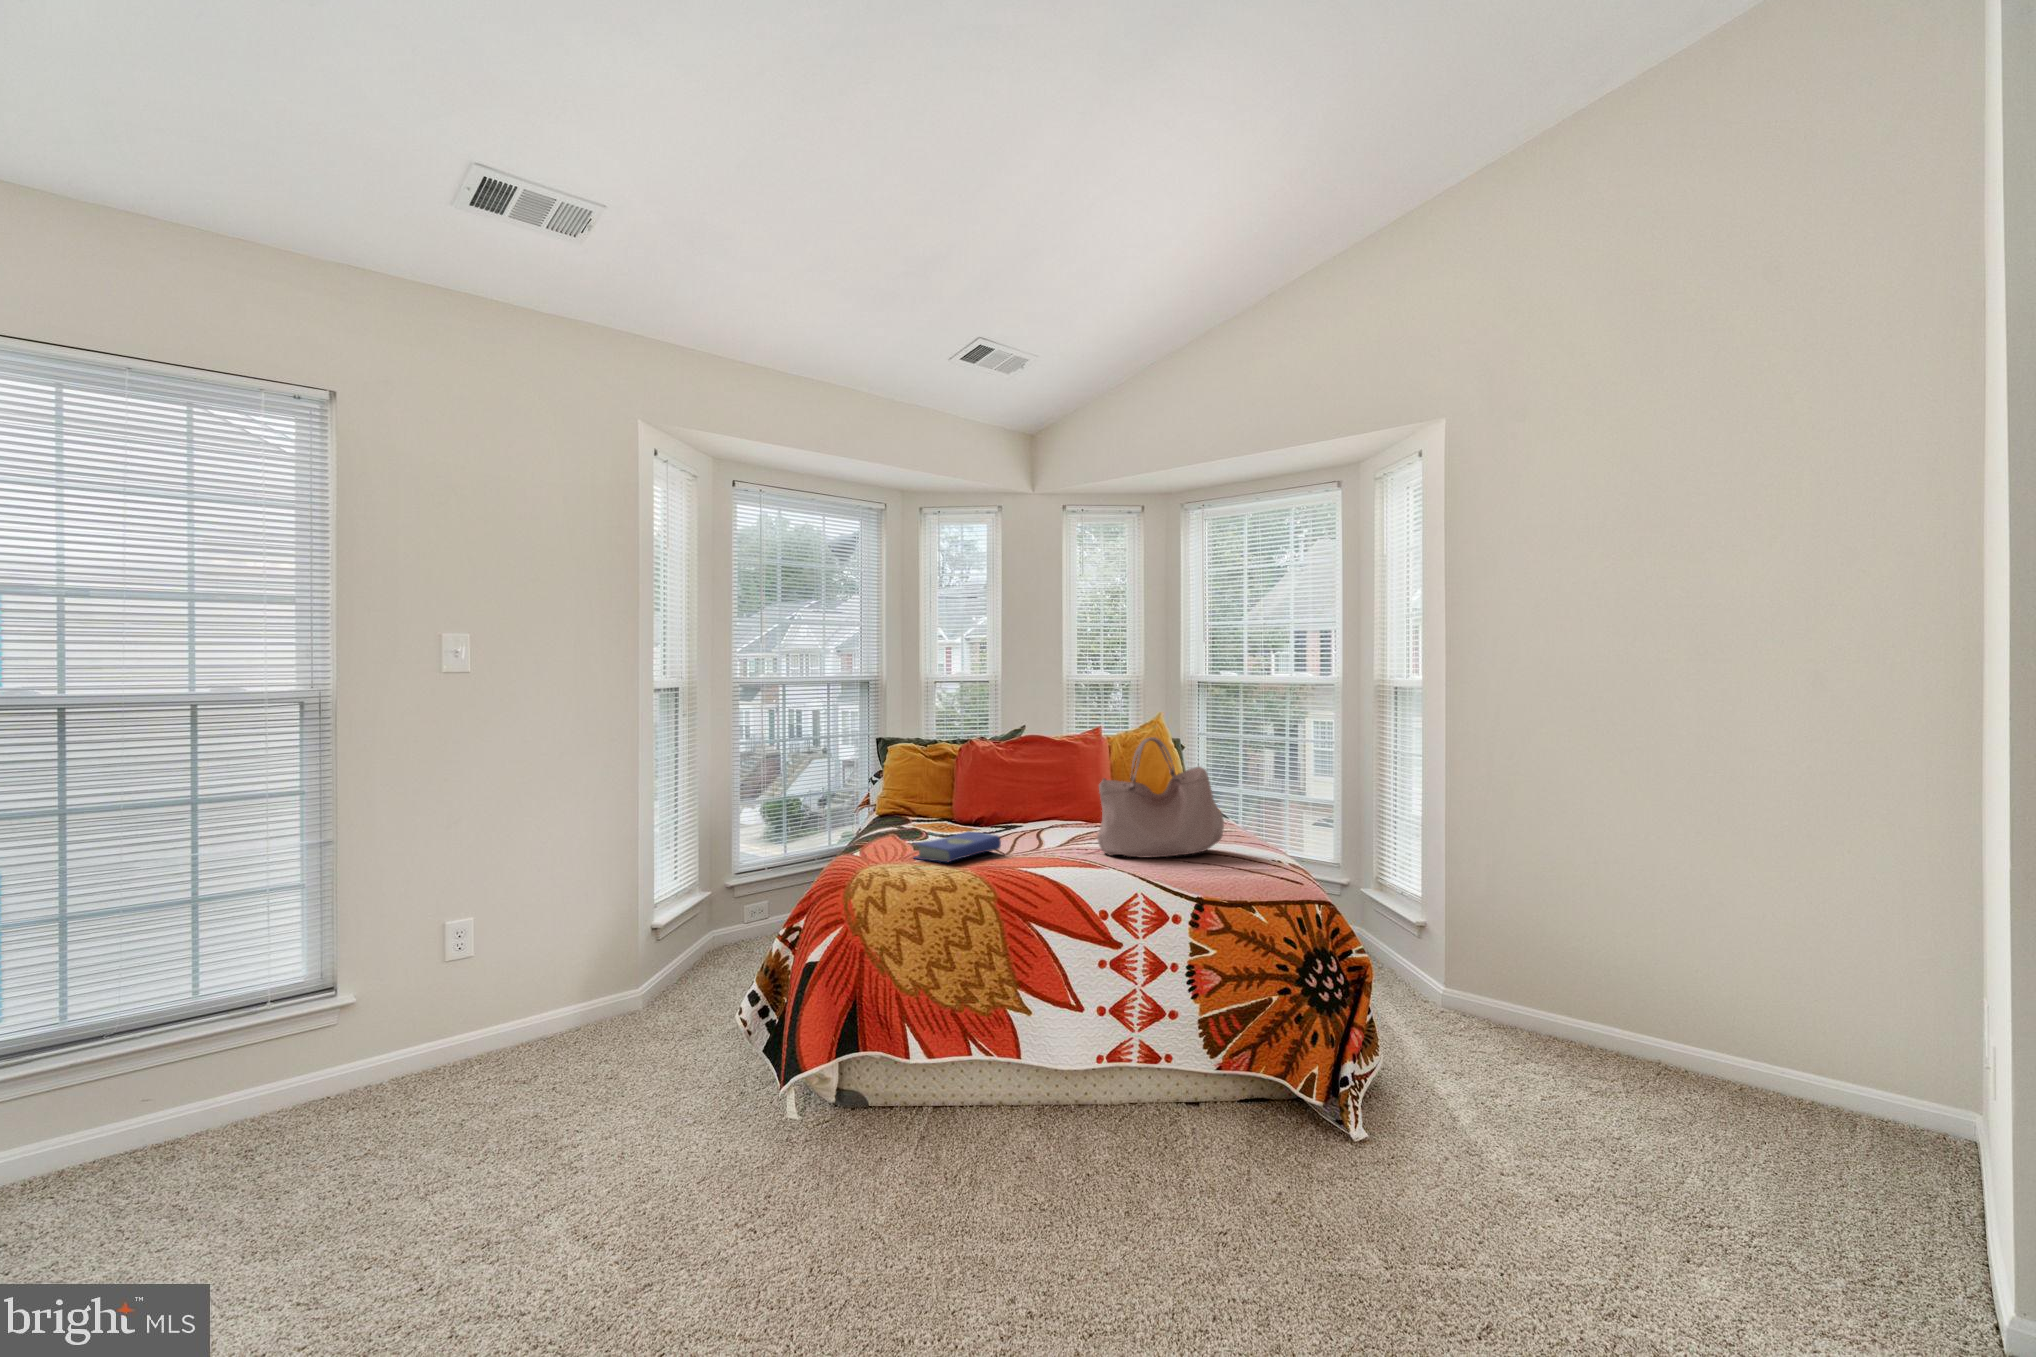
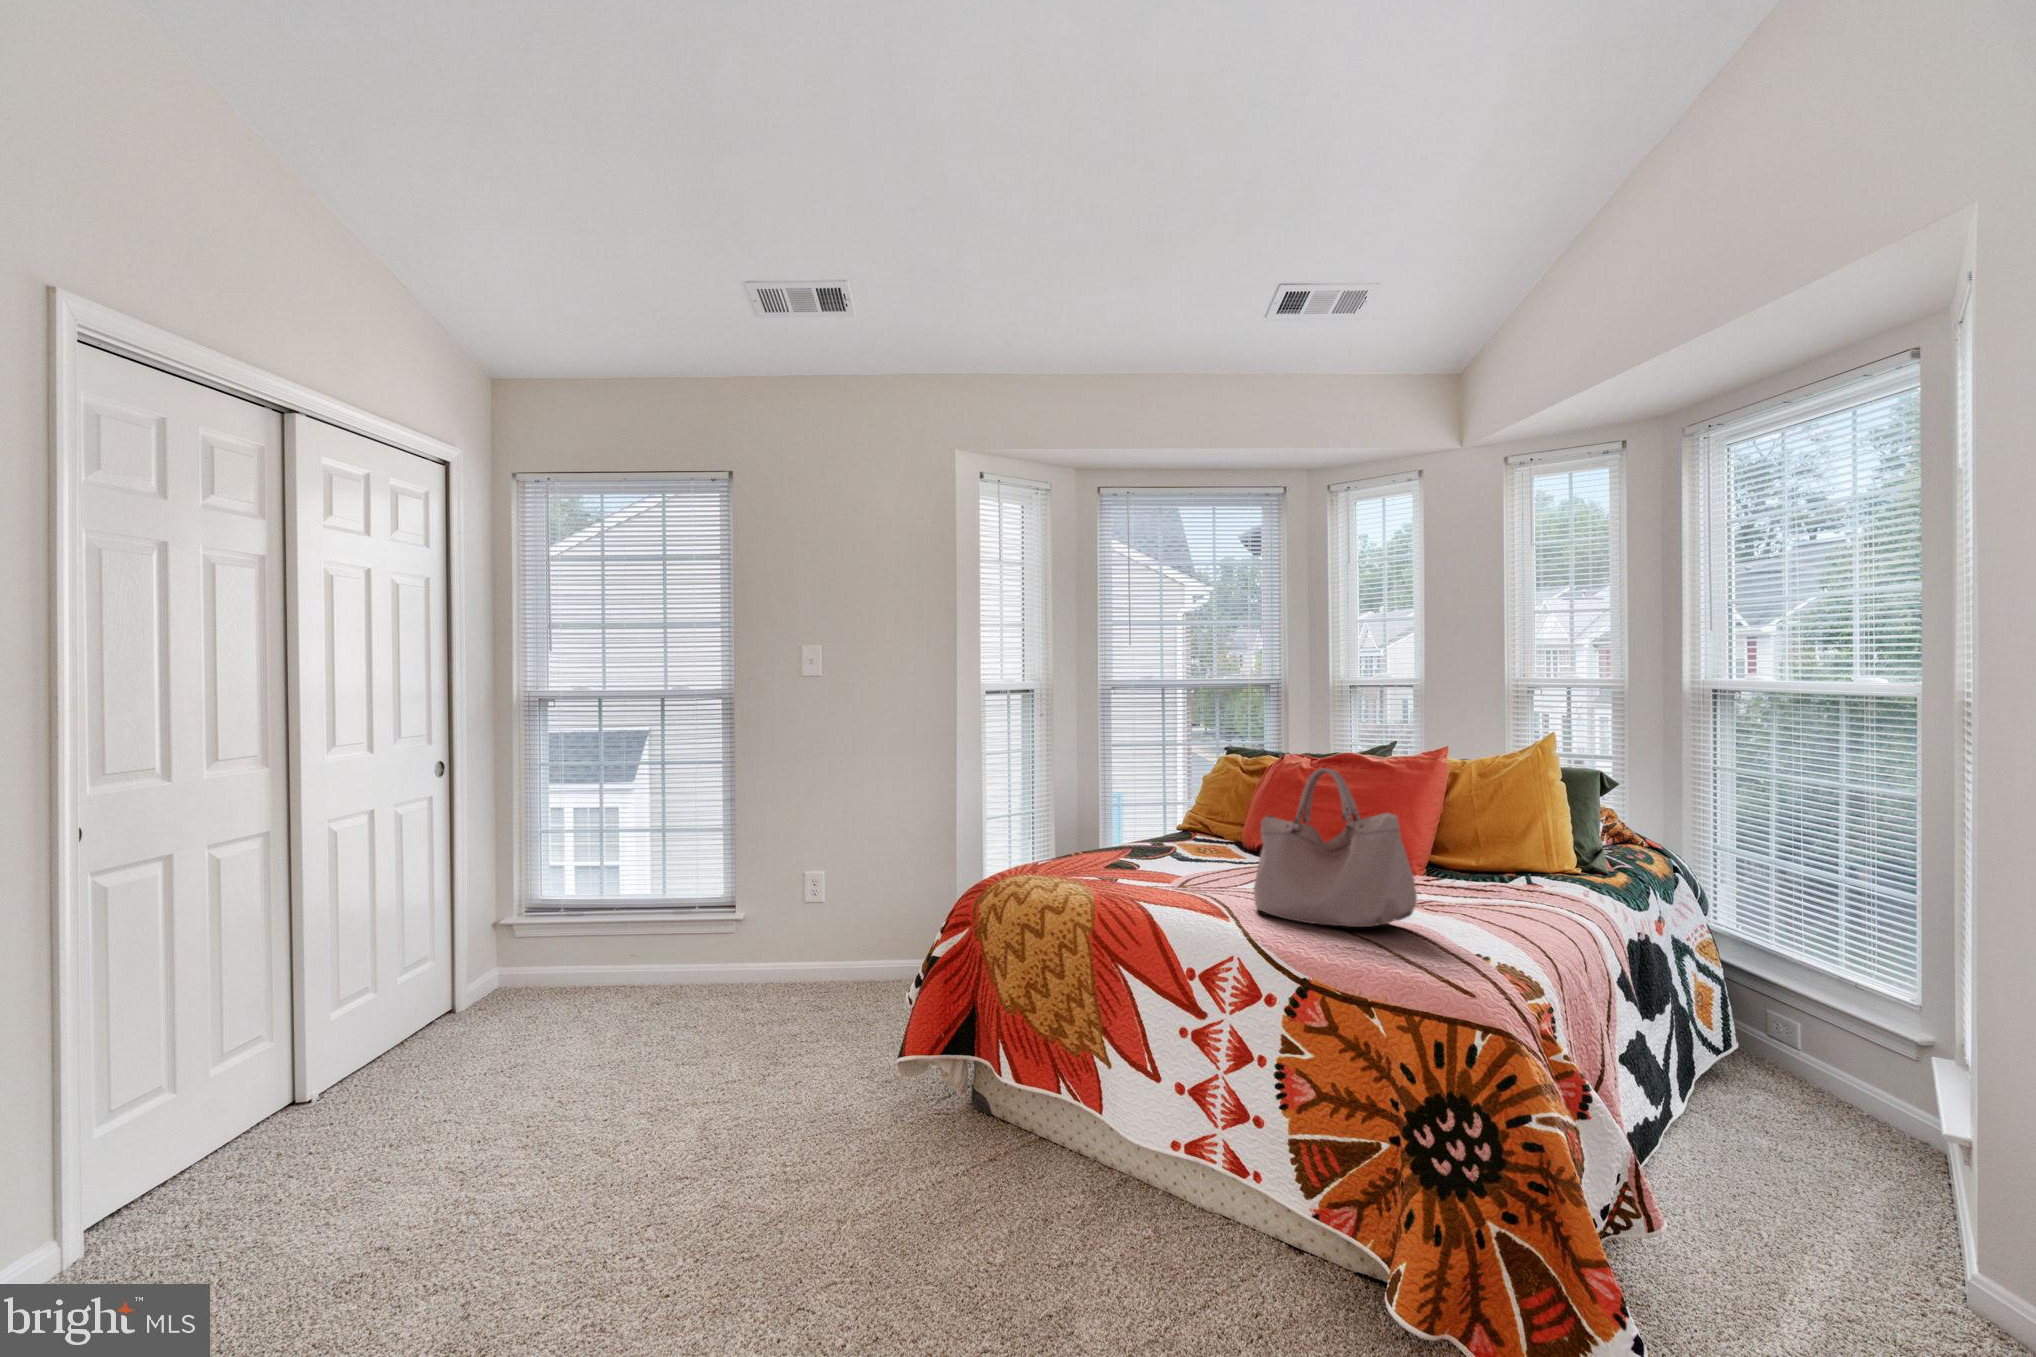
hardcover book: present [914,831,1001,862] -> none [1057,858,1147,884]

